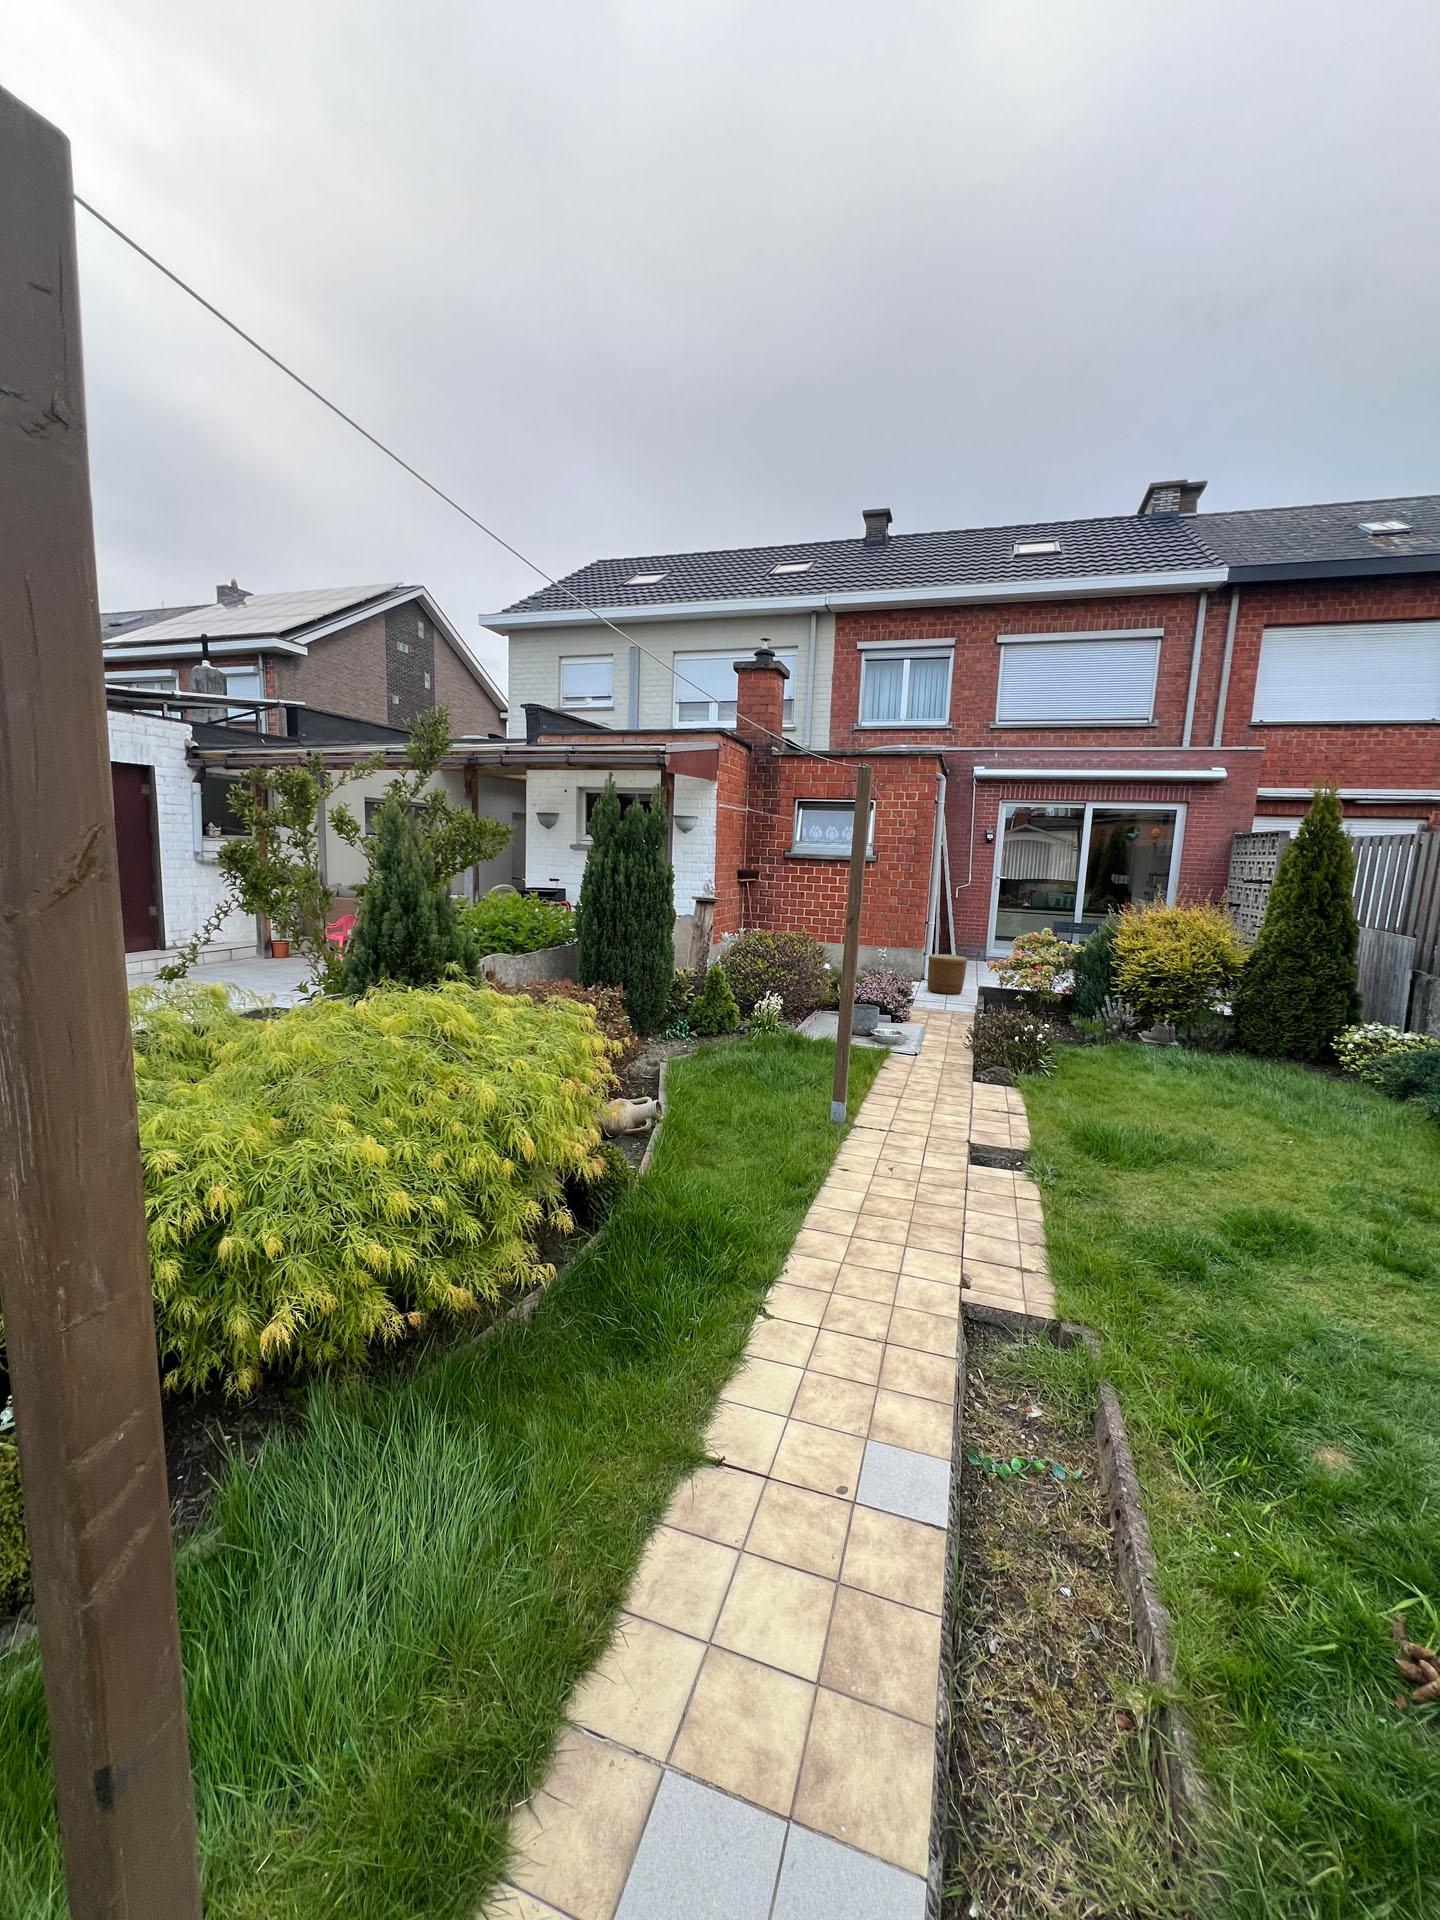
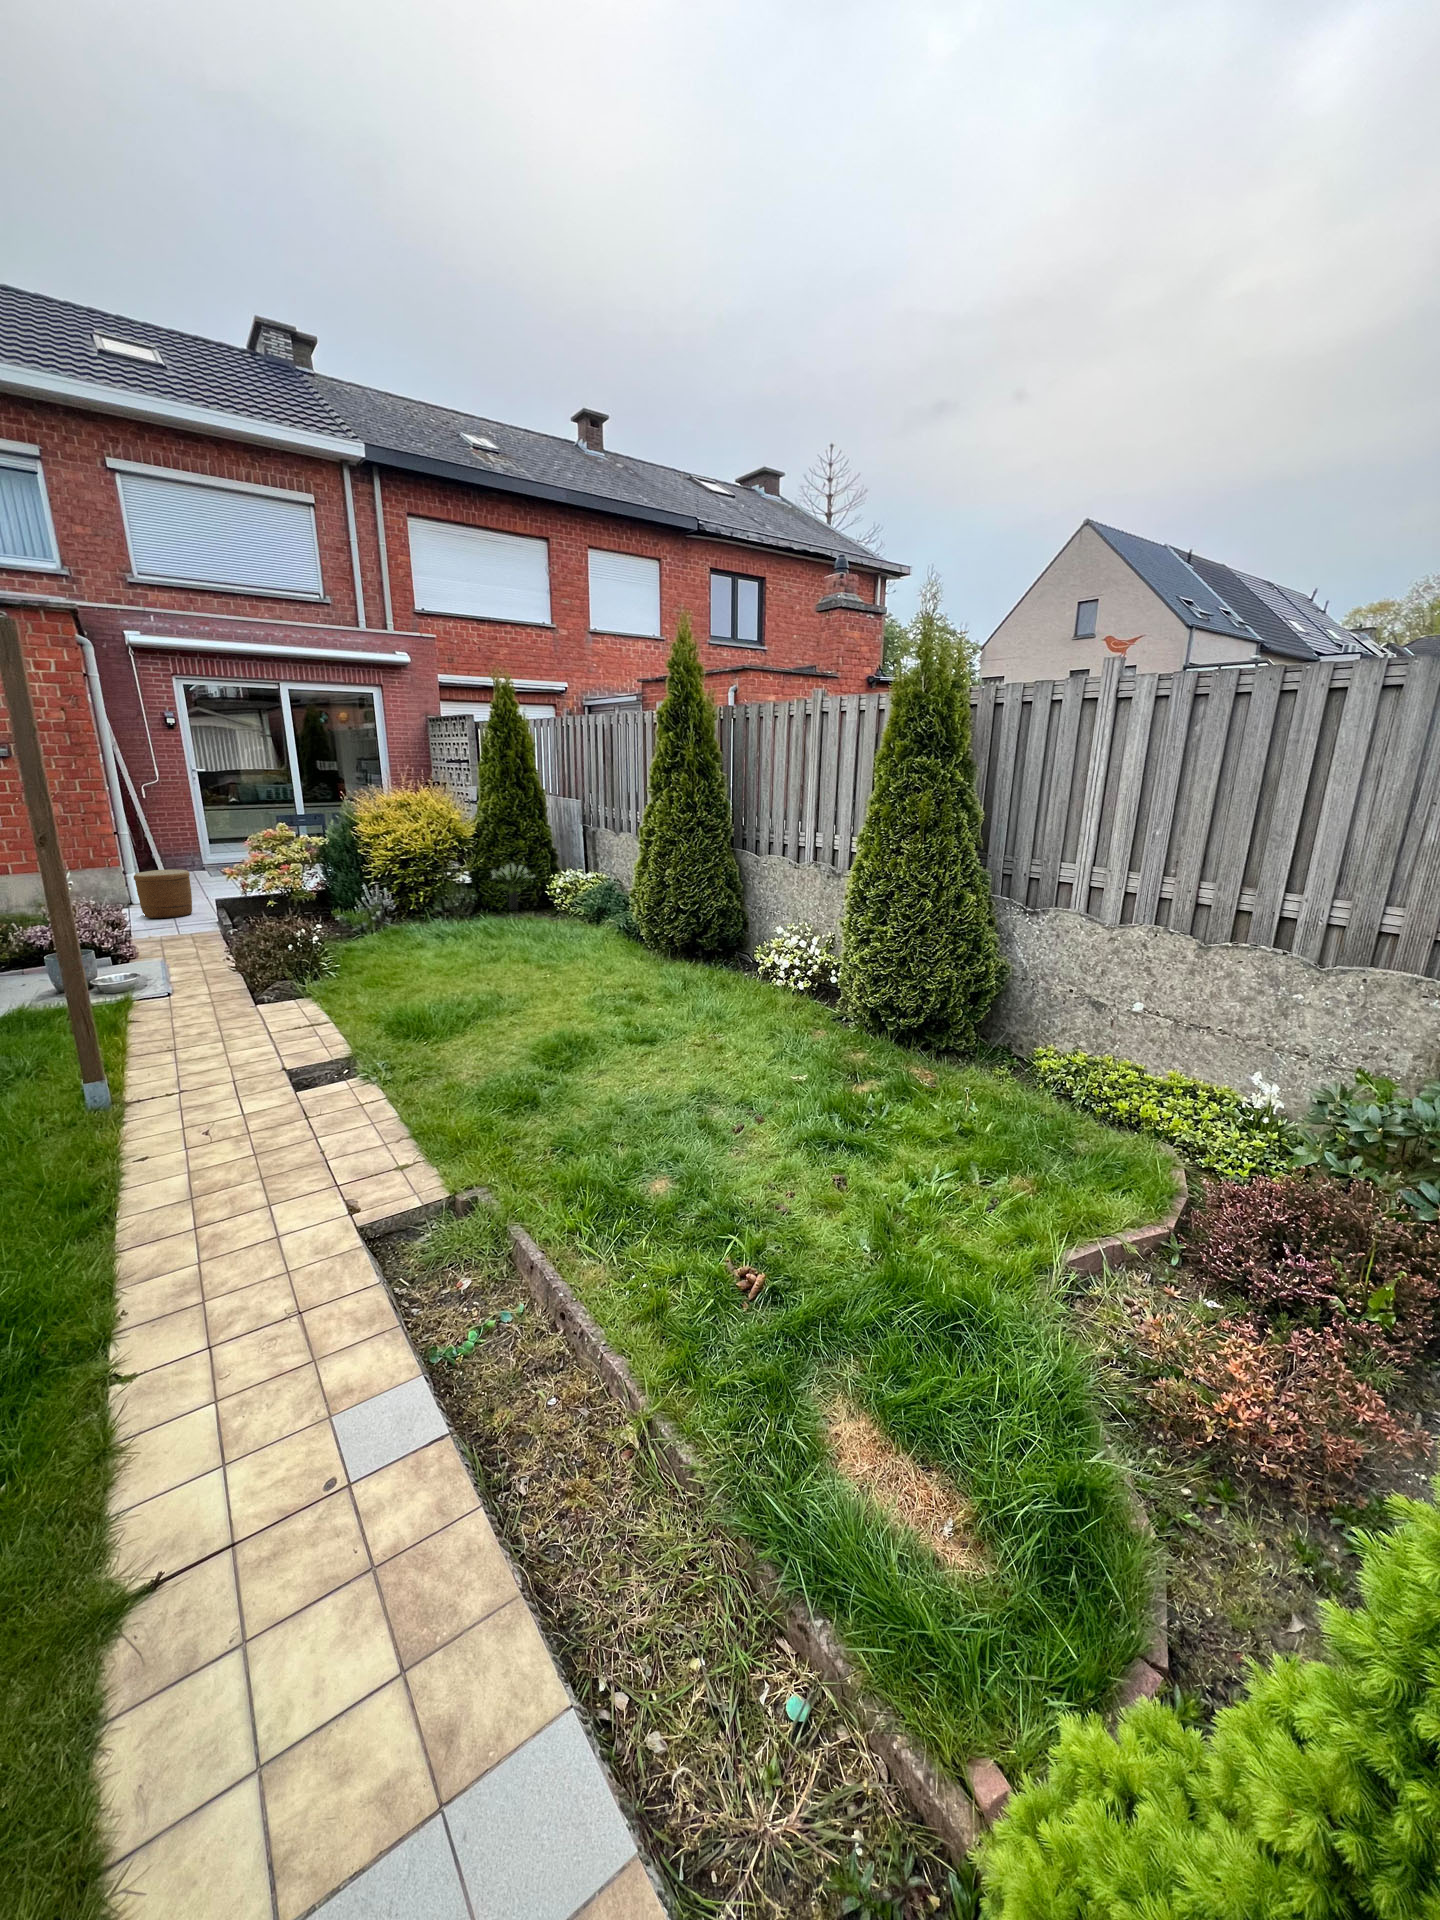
potted plant: none [1257,1001,1319,1056] -> present [492,864,534,910]
boots: present [1138,1022,1179,1045] -> none [399,899,439,922]

